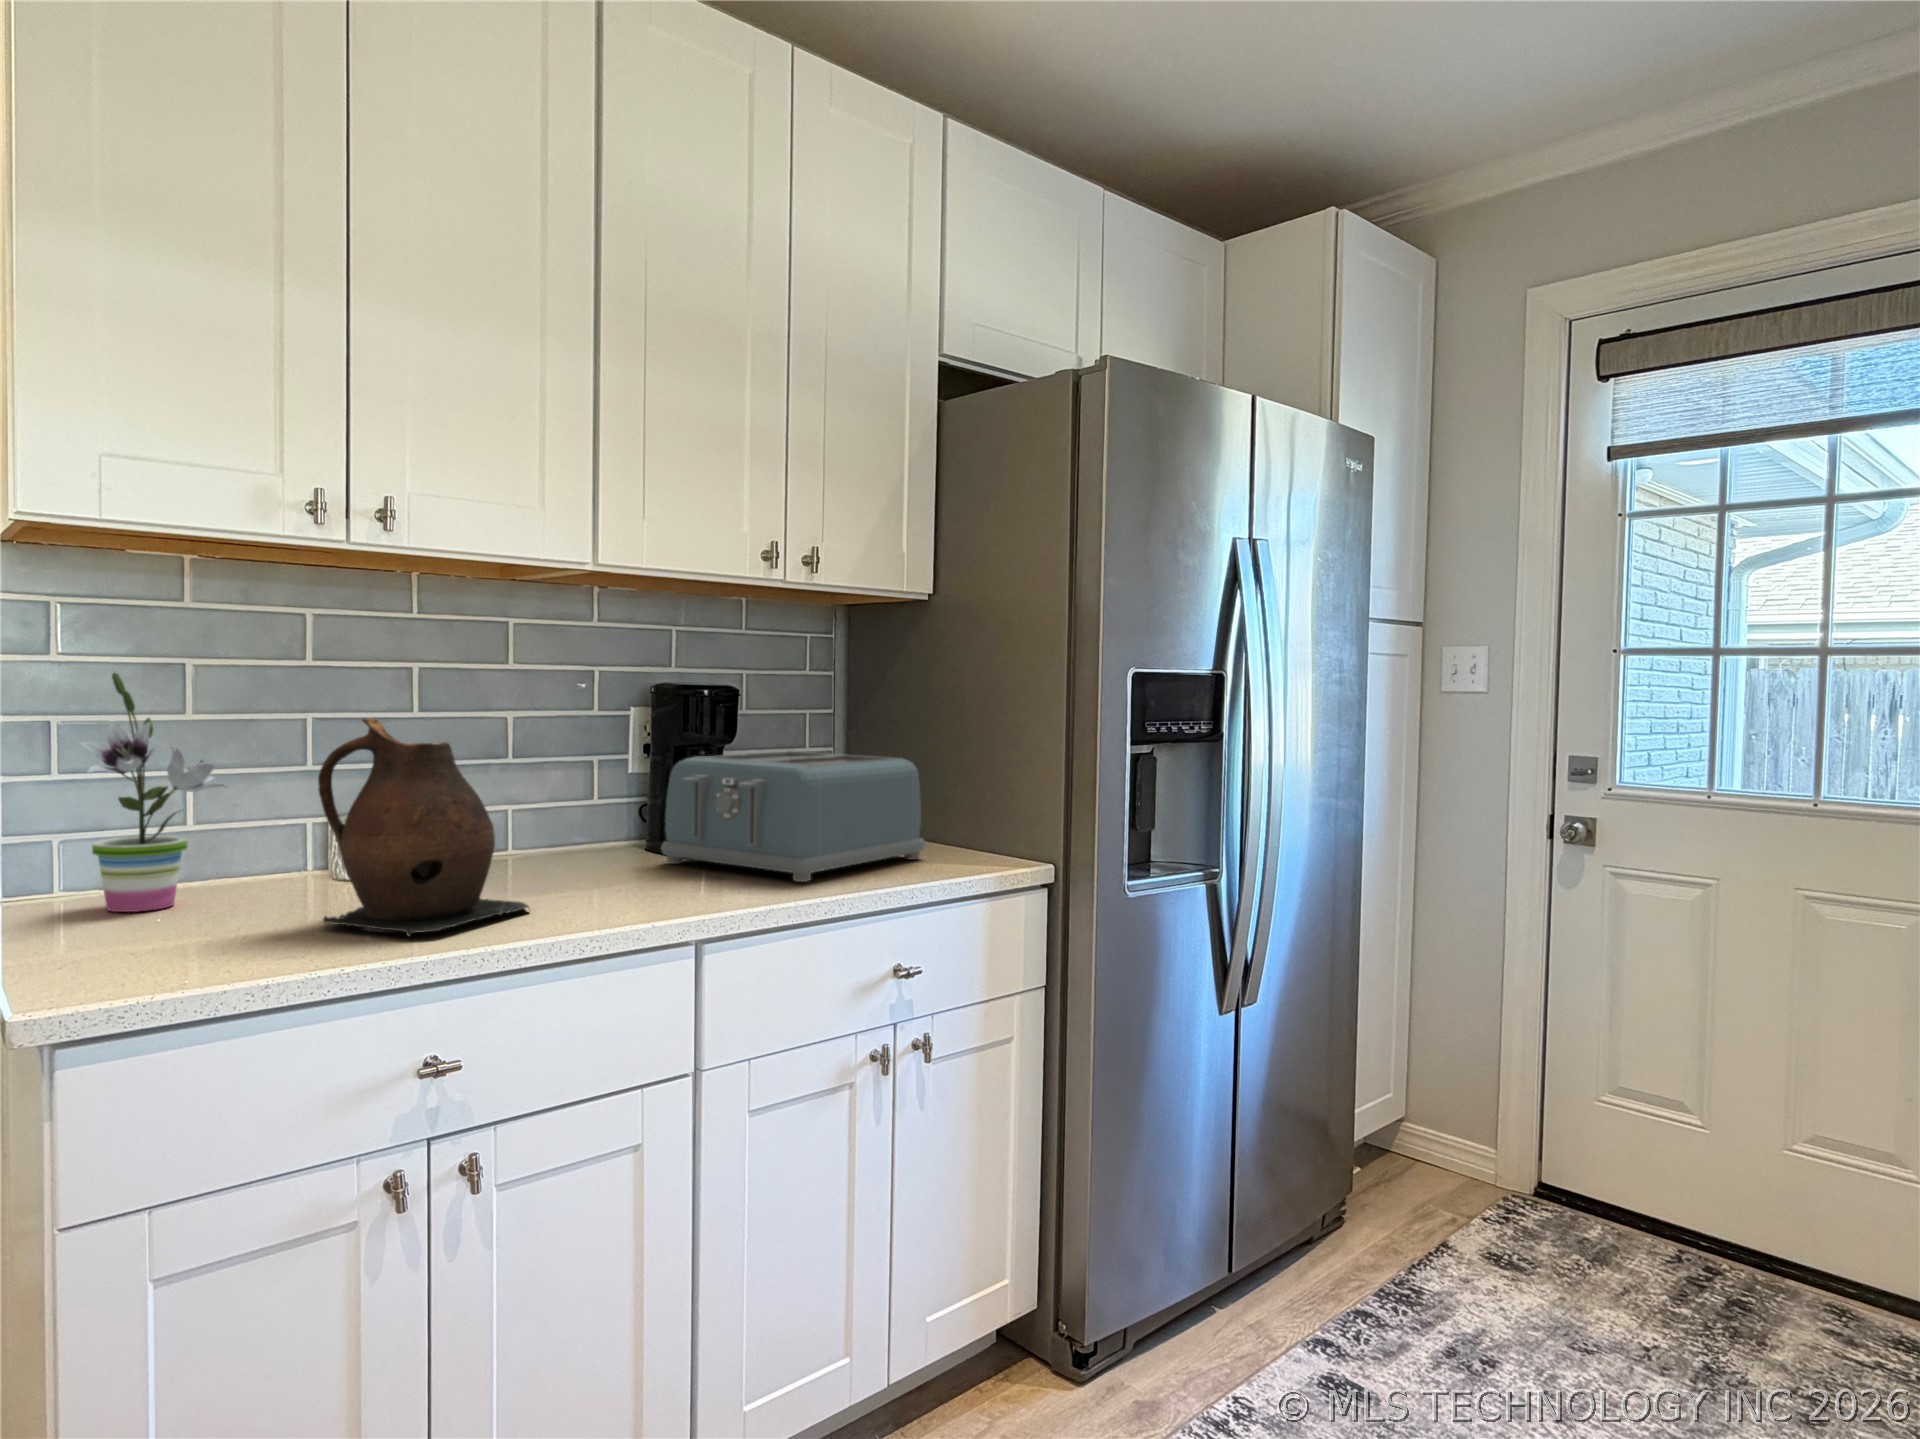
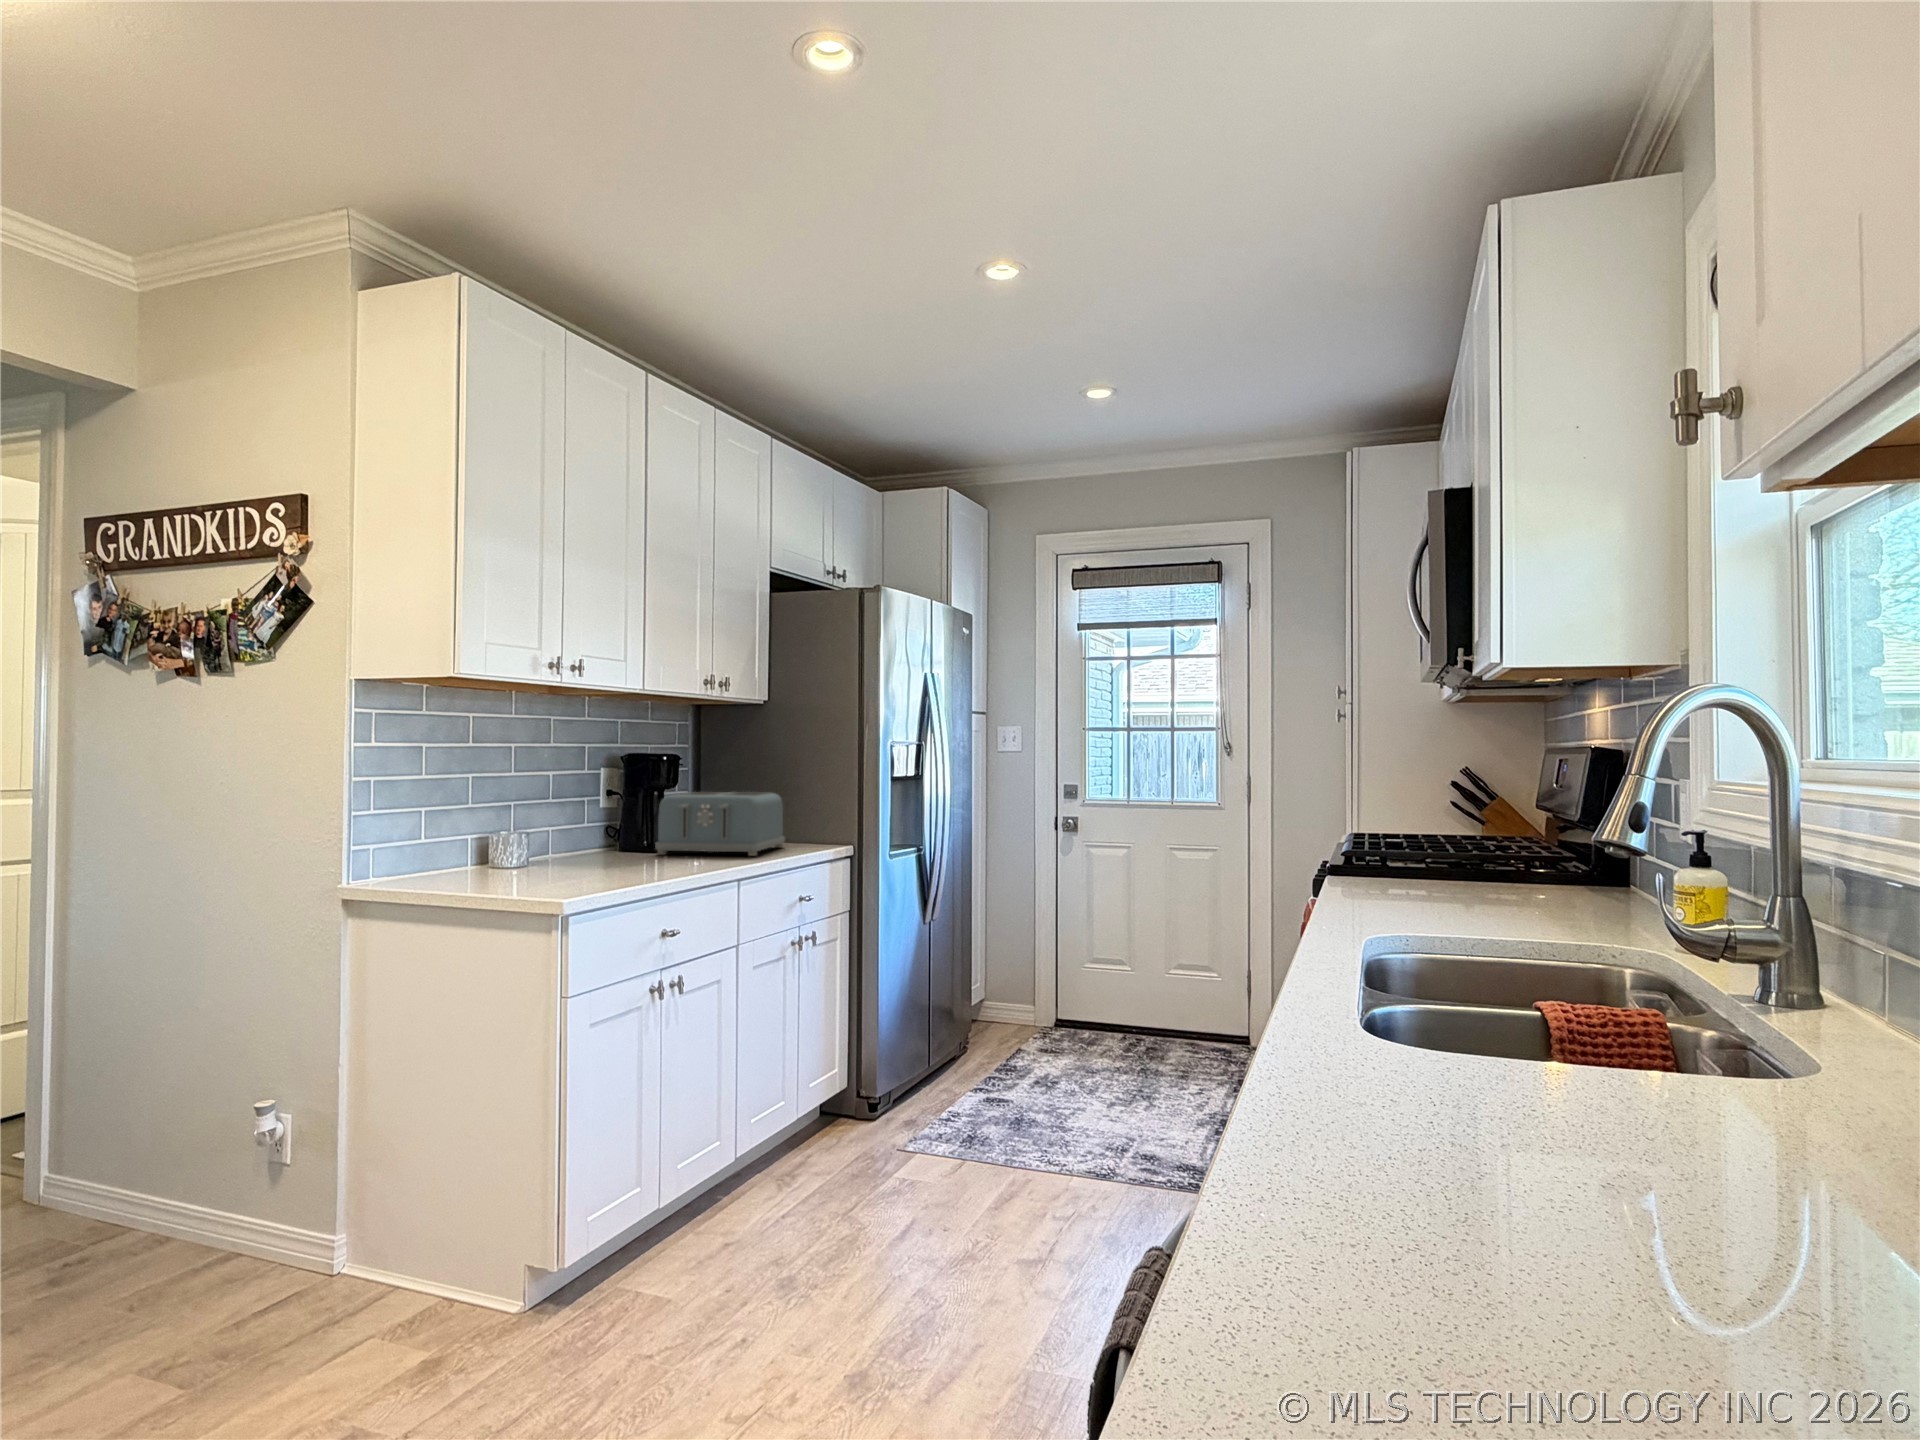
potted plant: present [81,673,225,912] -> none [426,753,482,881]
ceramic pitcher: present [318,718,529,936] -> none [571,774,659,877]

